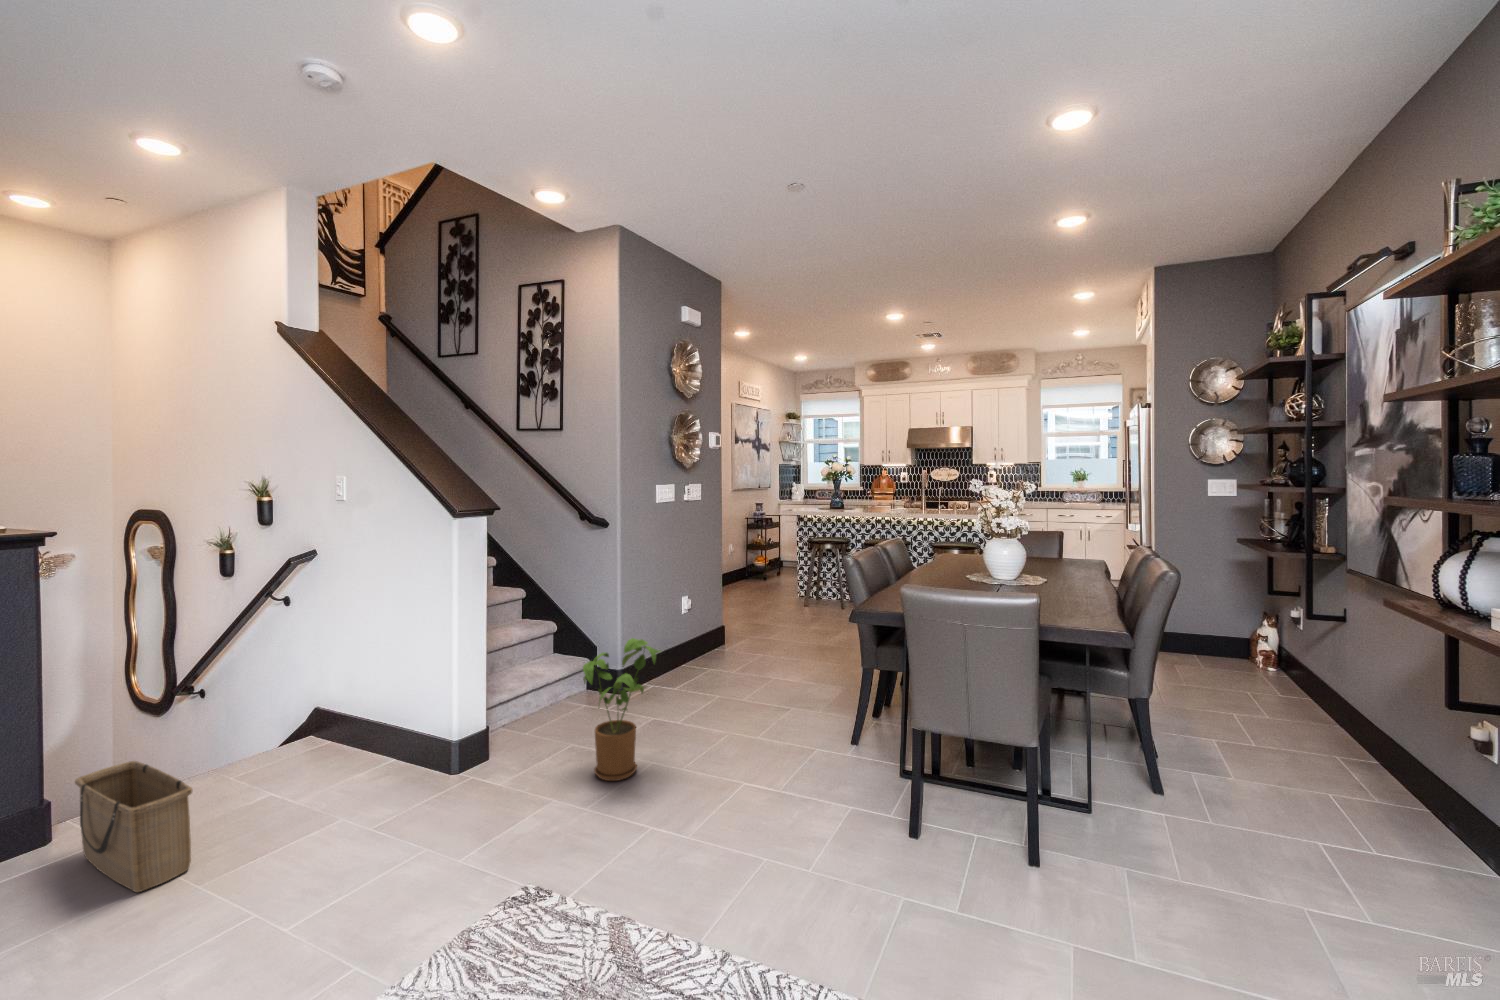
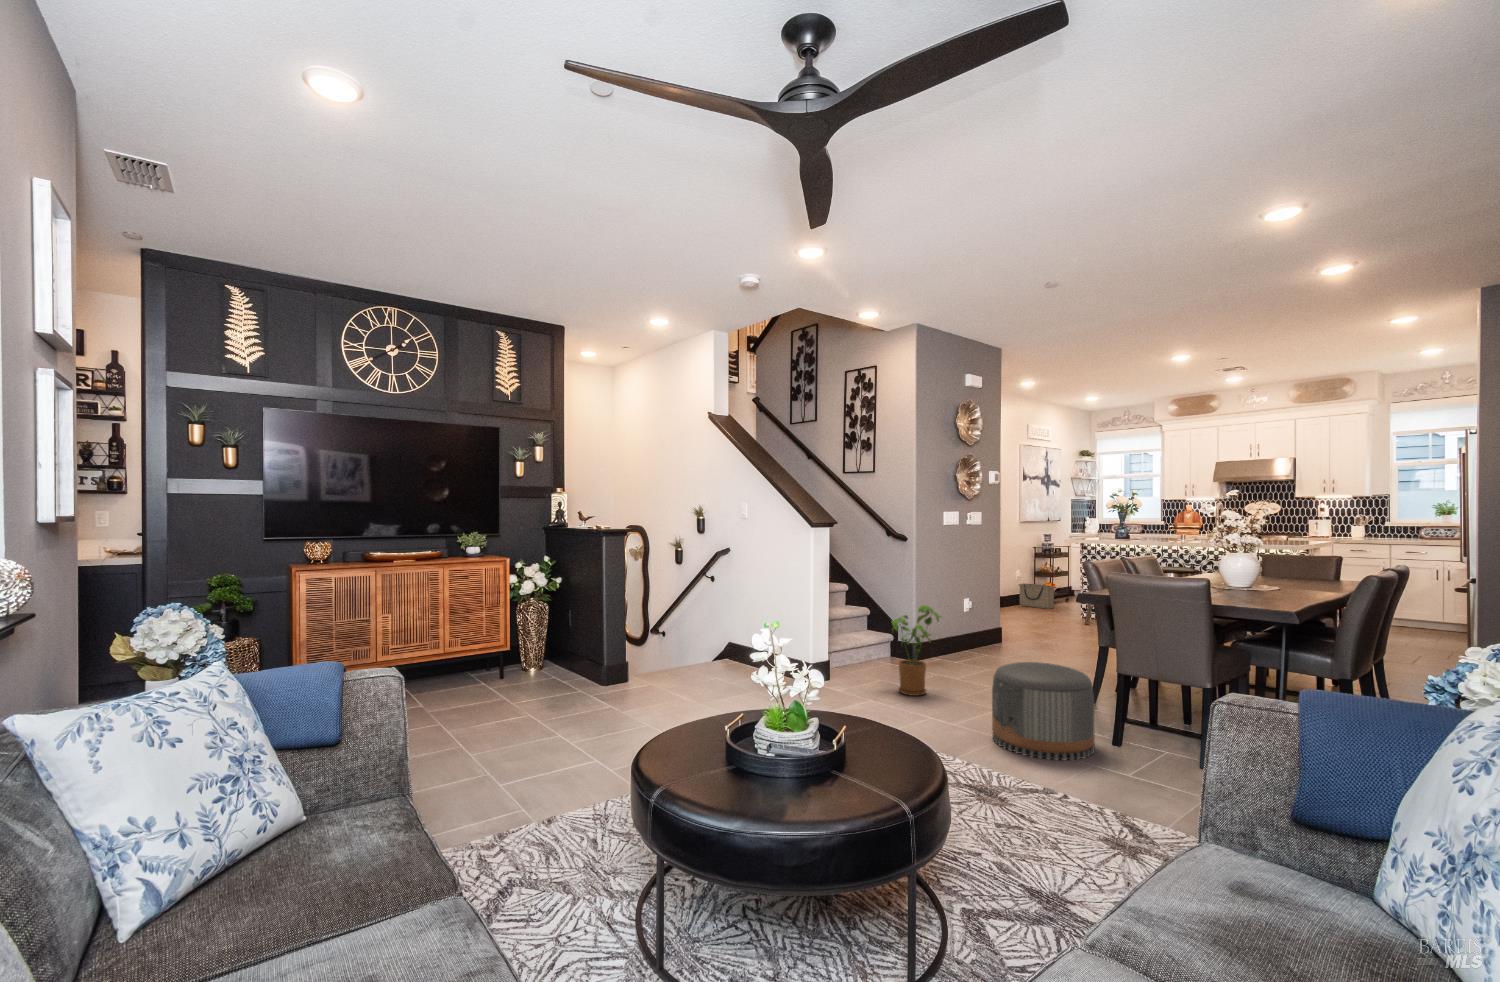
pouf: none [749,738,903,932] -> present [992,662,1095,760]
basket: present [75,761,192,892] -> present [1019,584,1055,609]

